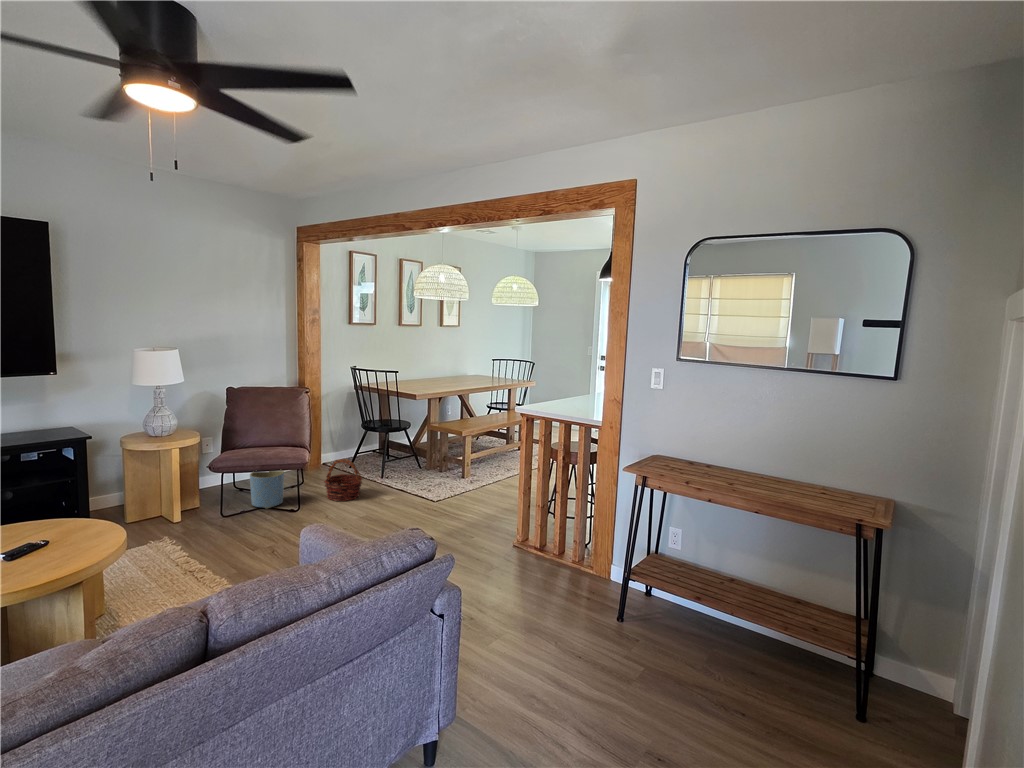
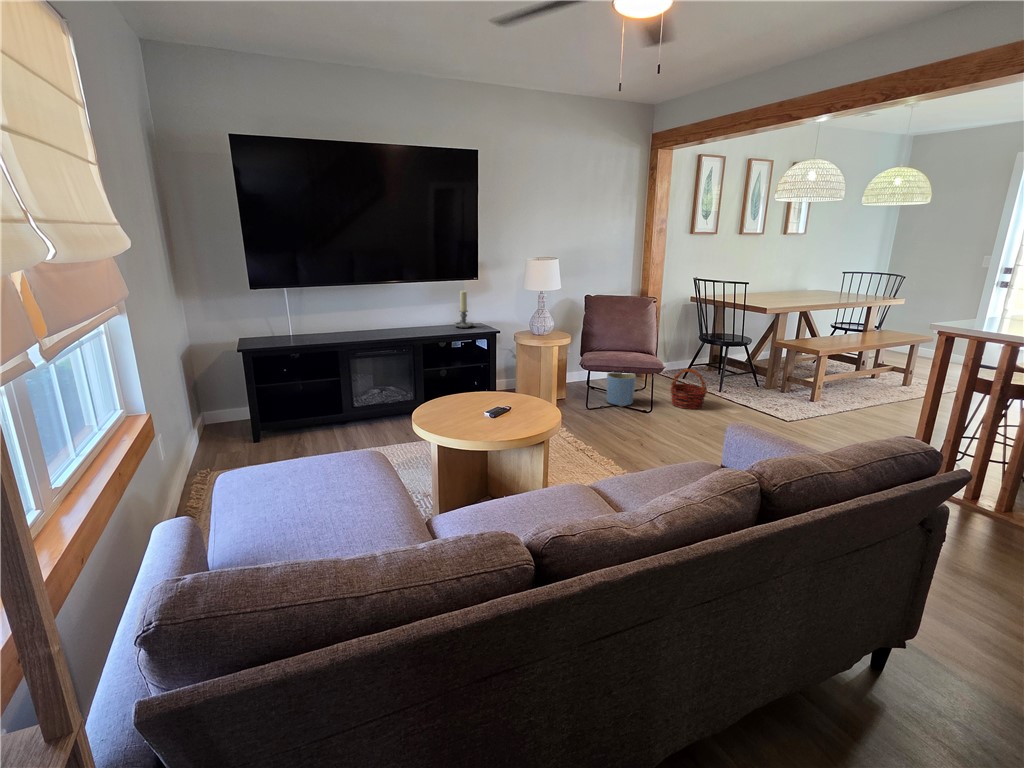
candle holder: none [18,387,52,435] -> present [454,291,473,328]

